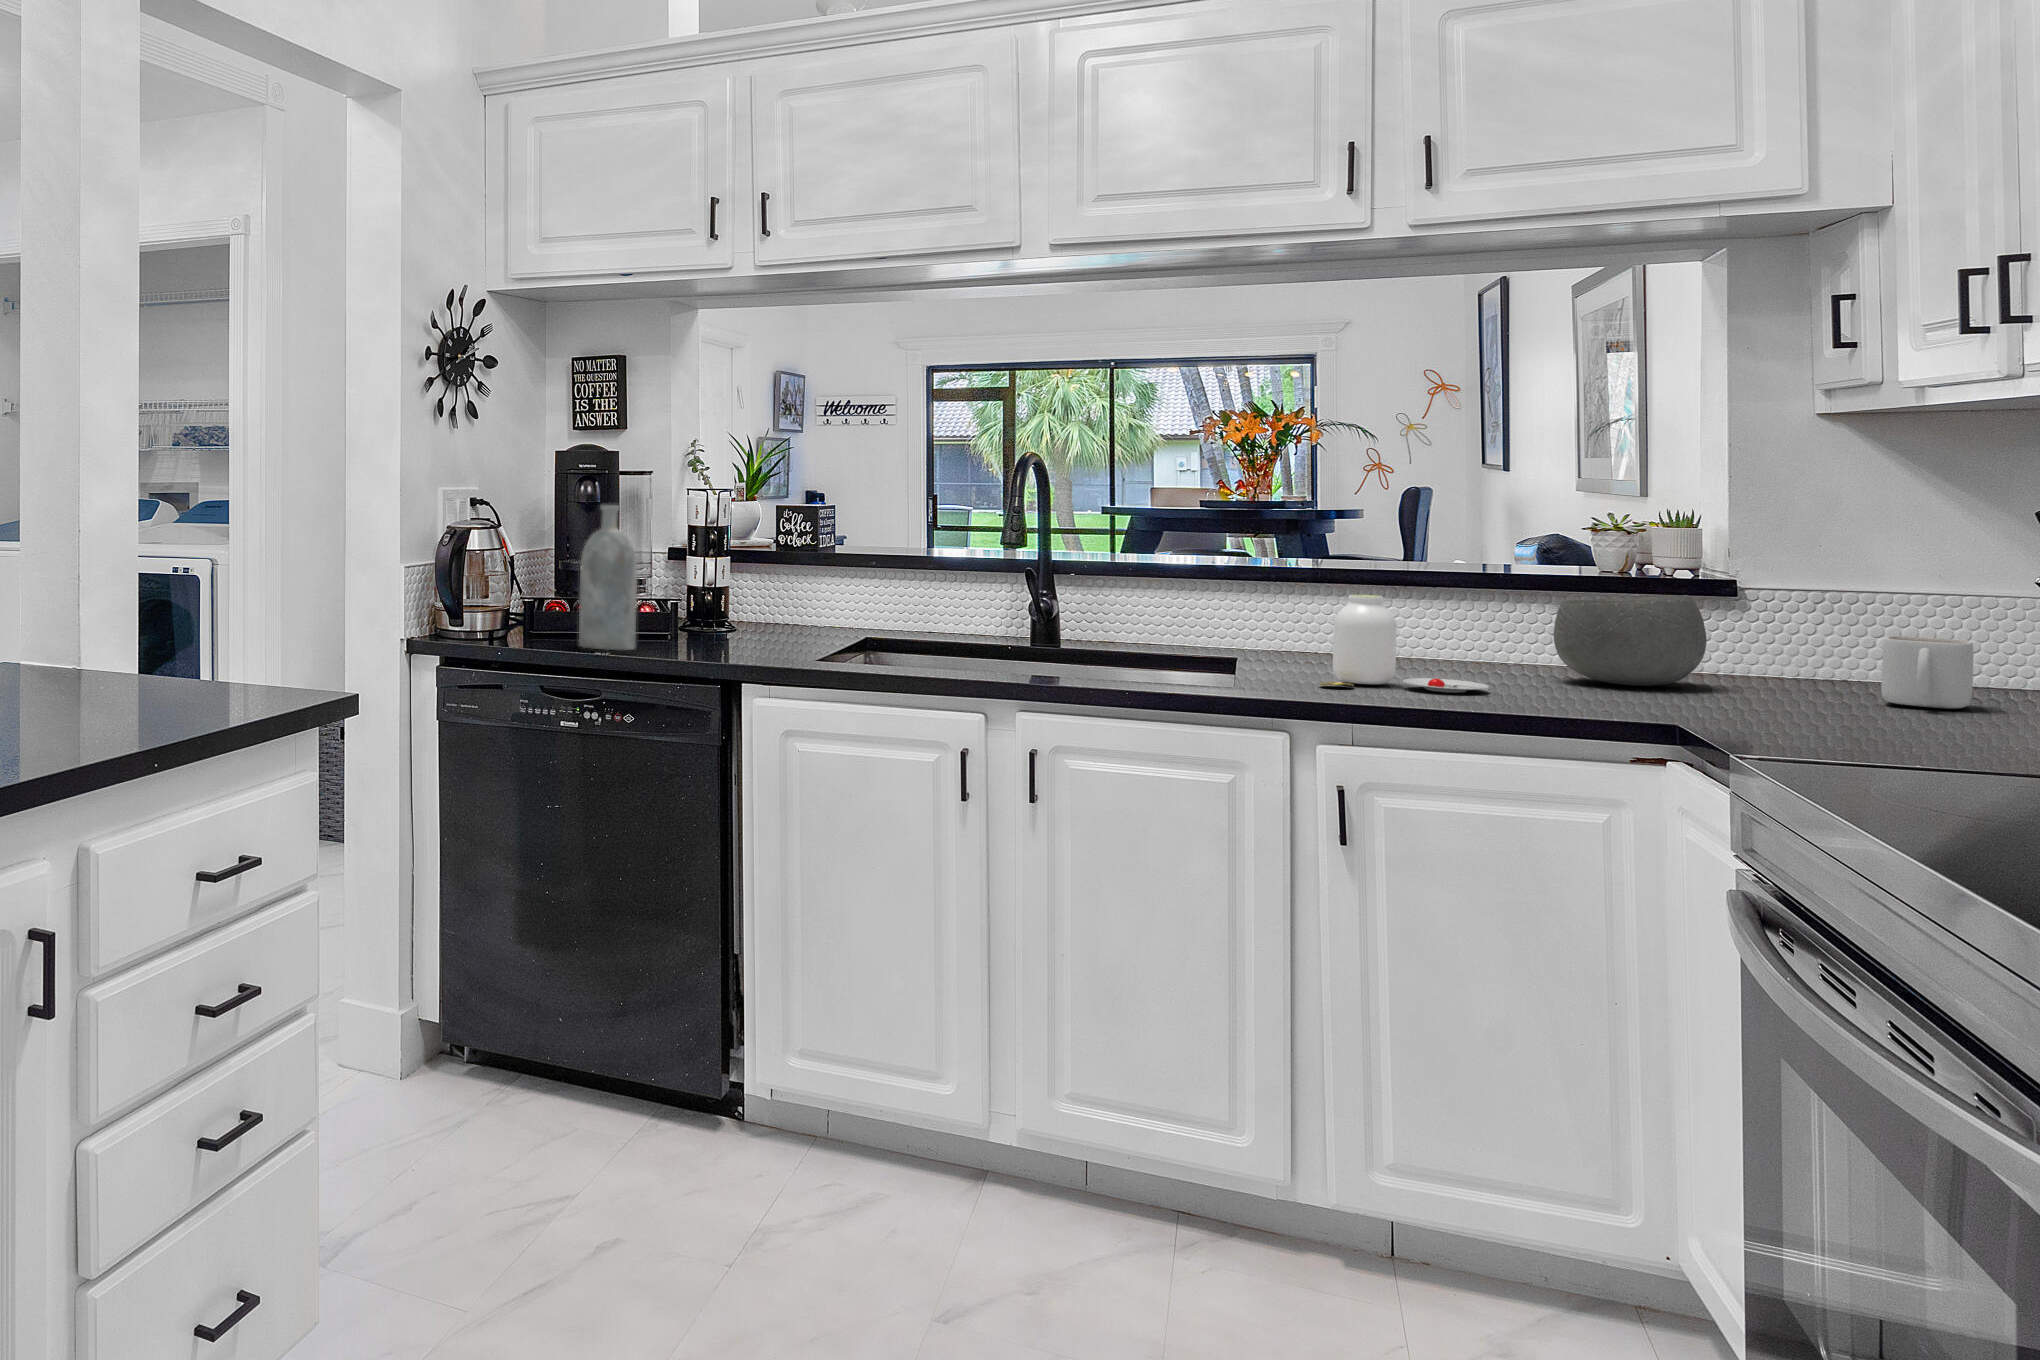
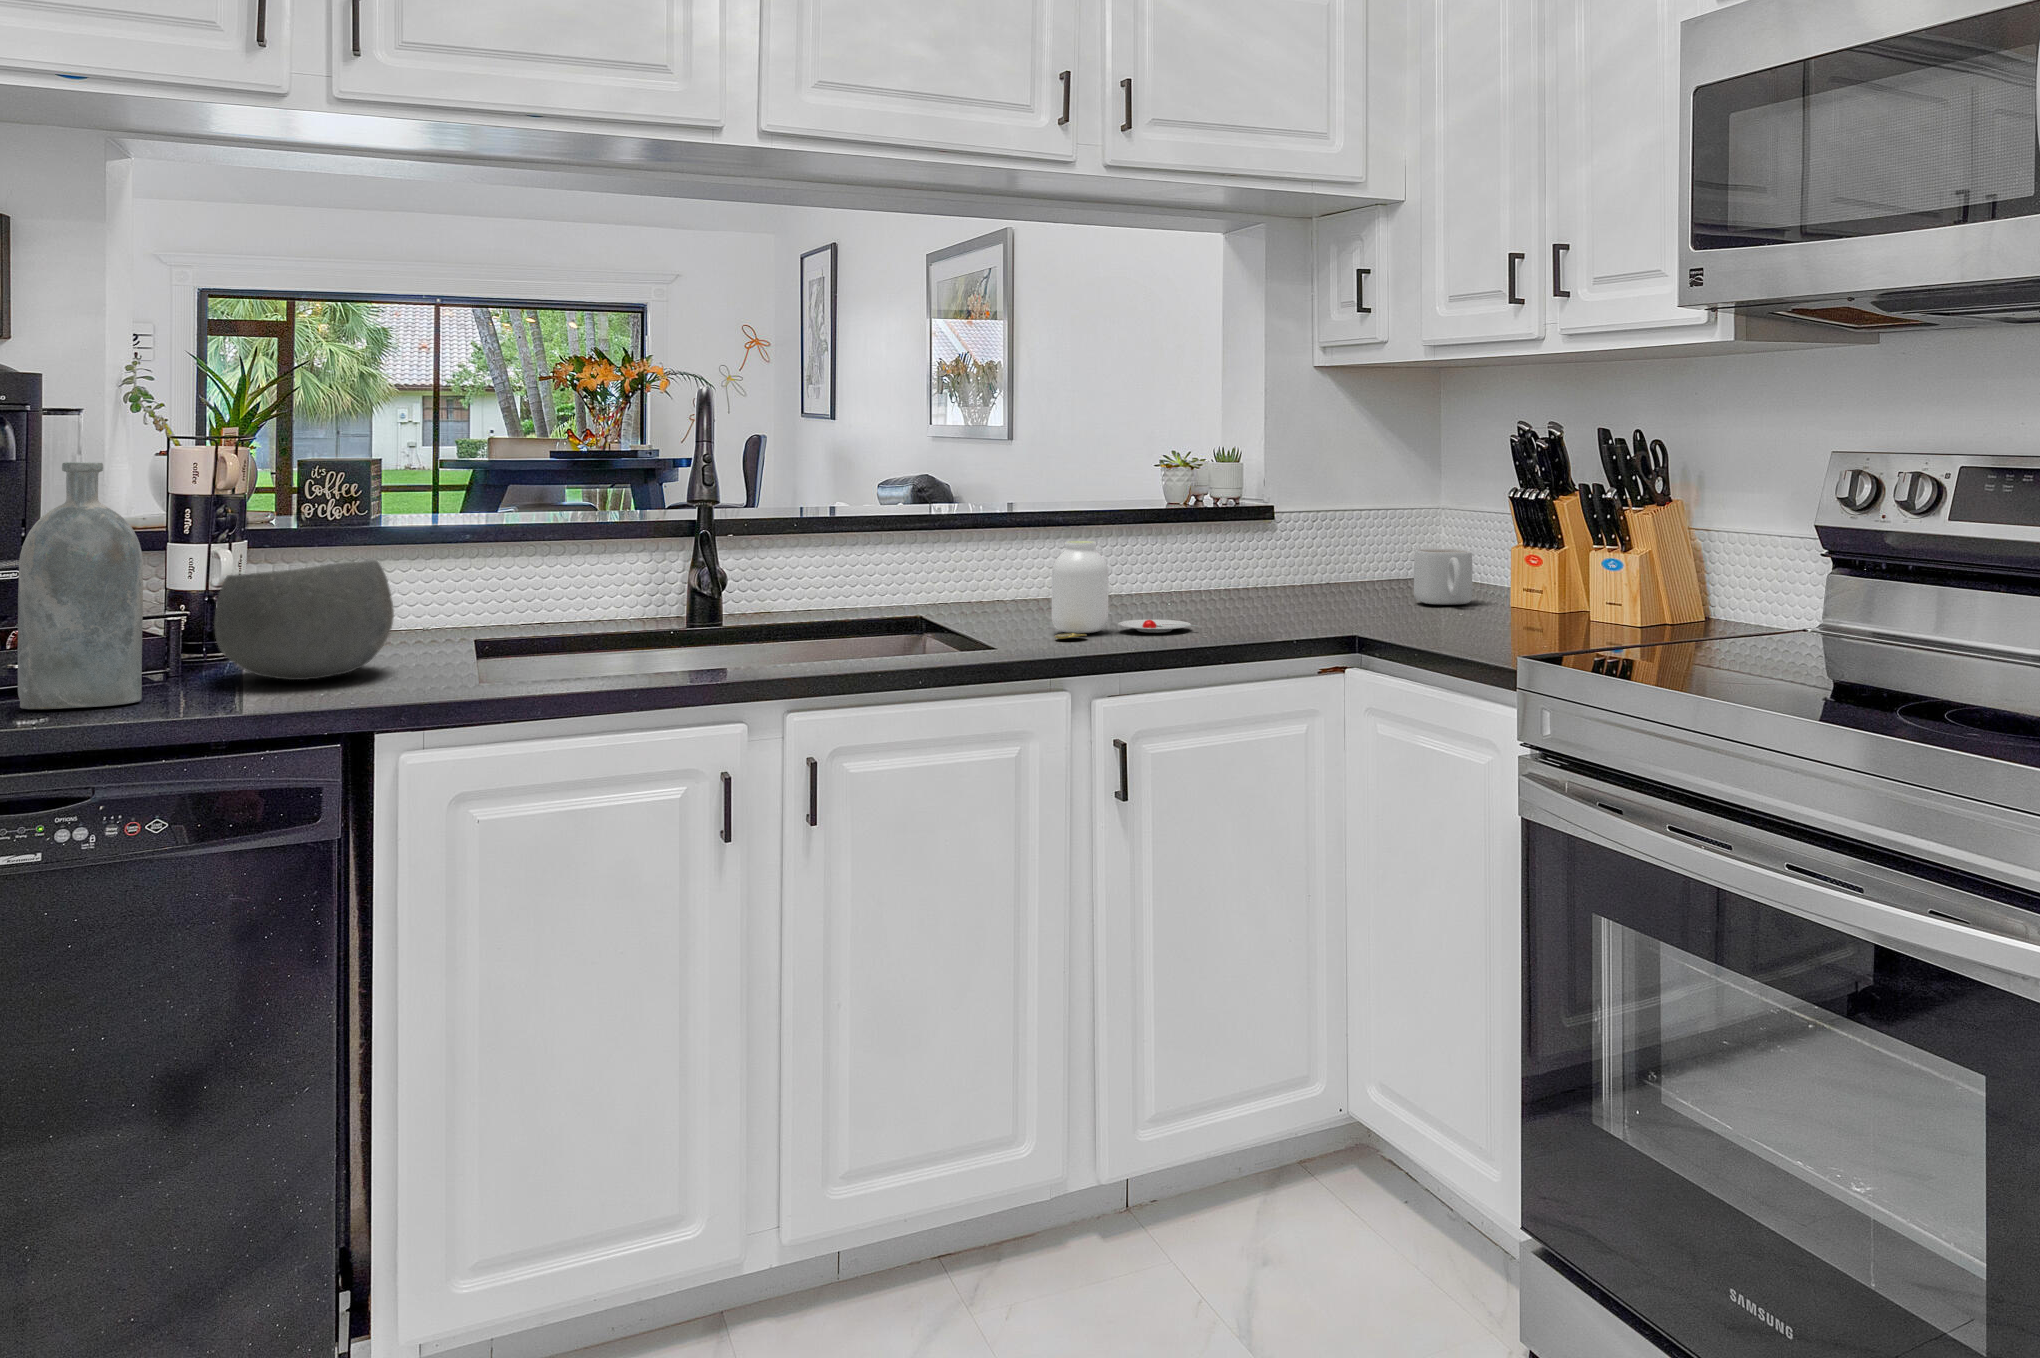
bowl: present [1554,595,1707,686] -> present [214,560,394,680]

